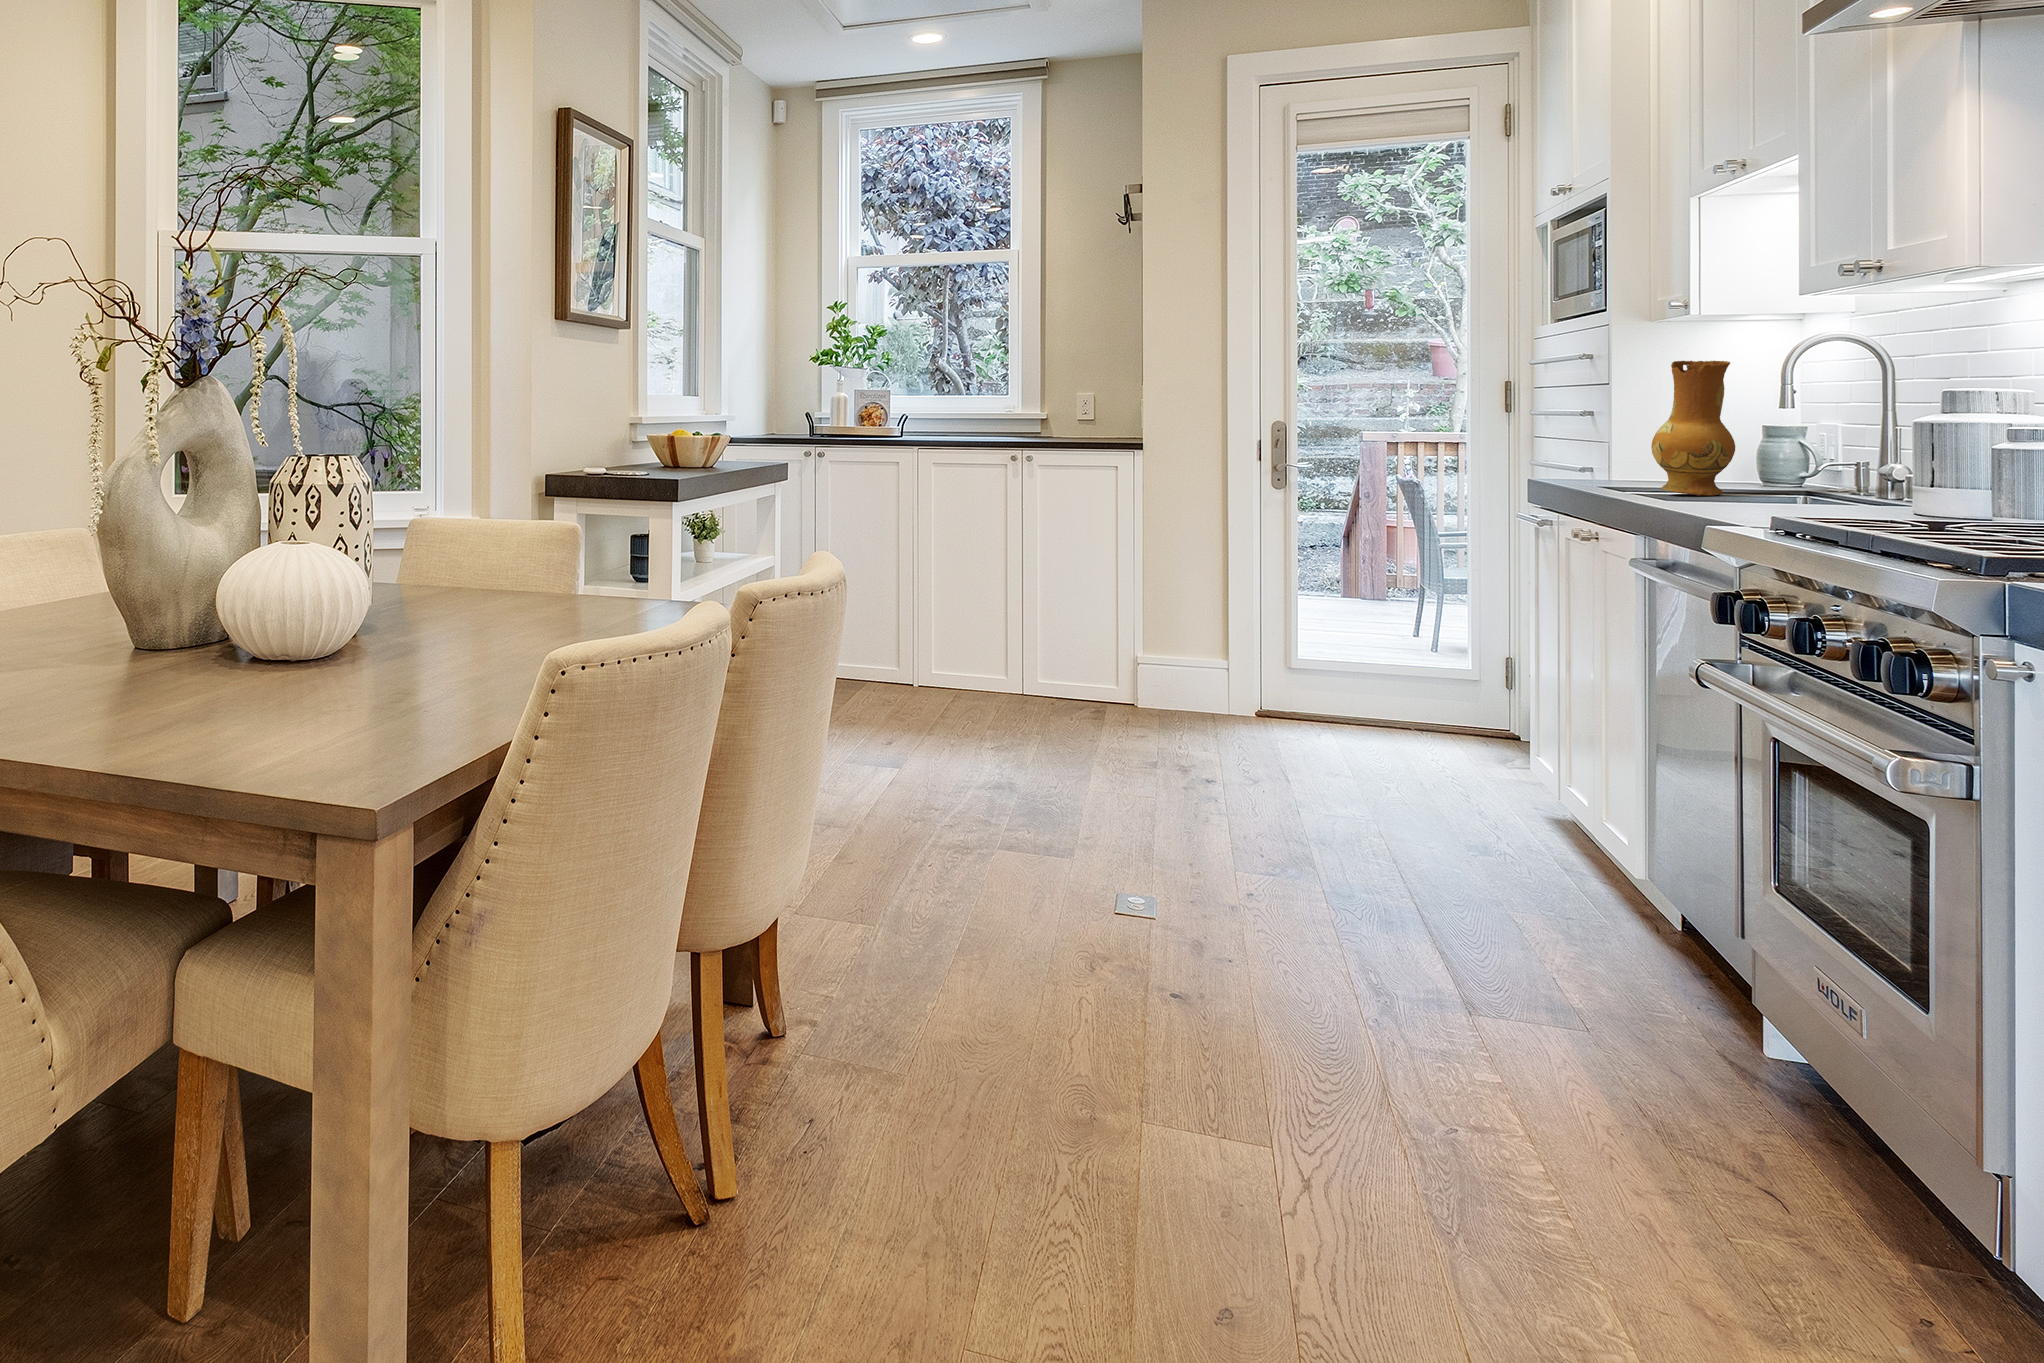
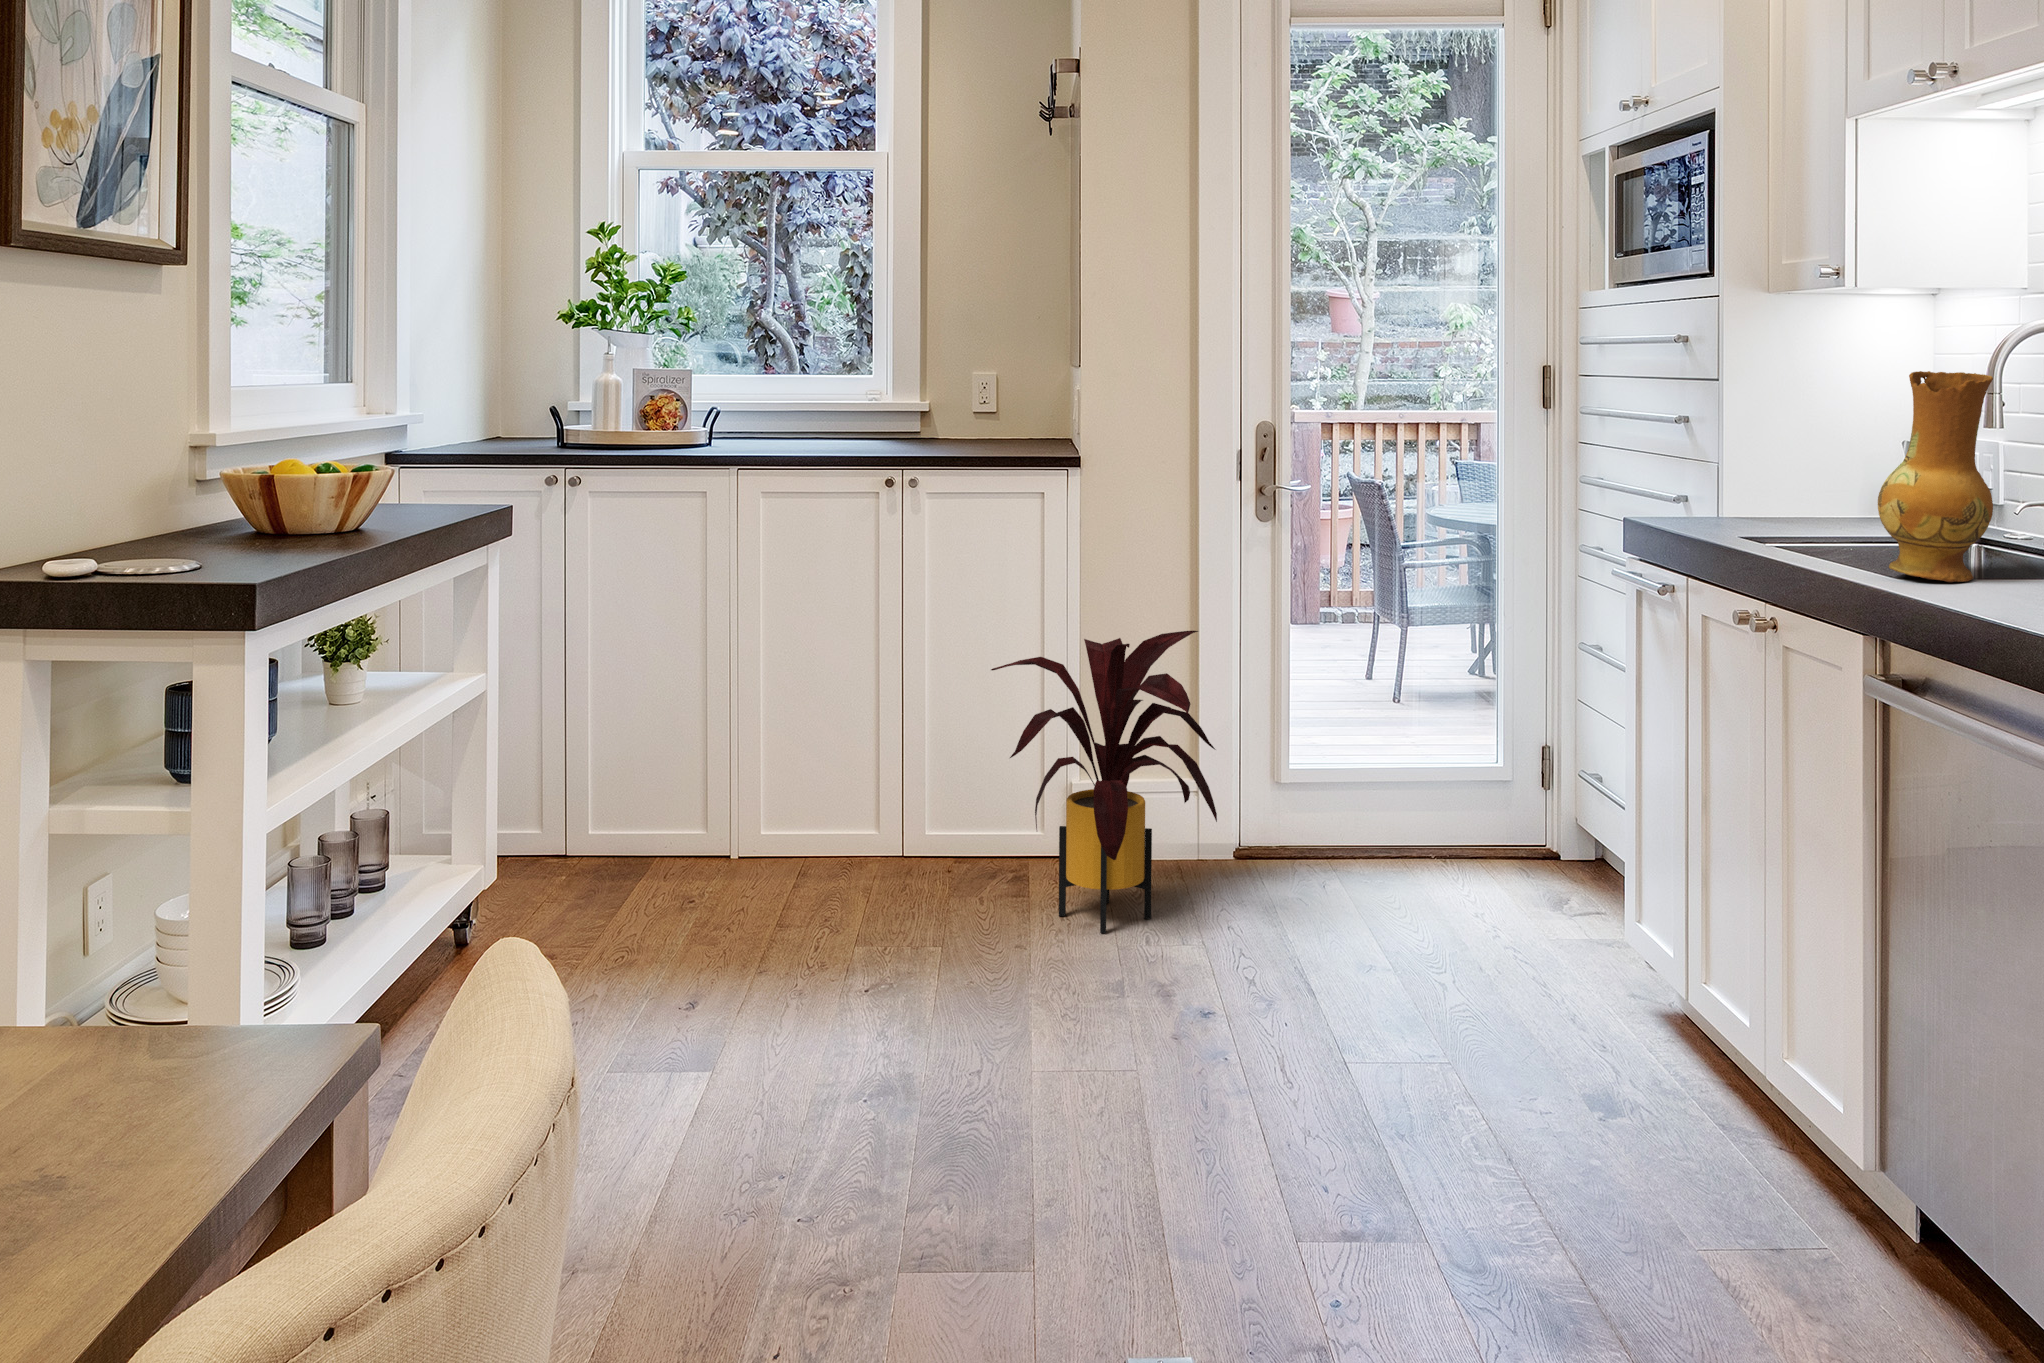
house plant: none [1080,559,1242,748] -> present [991,631,1217,933]

